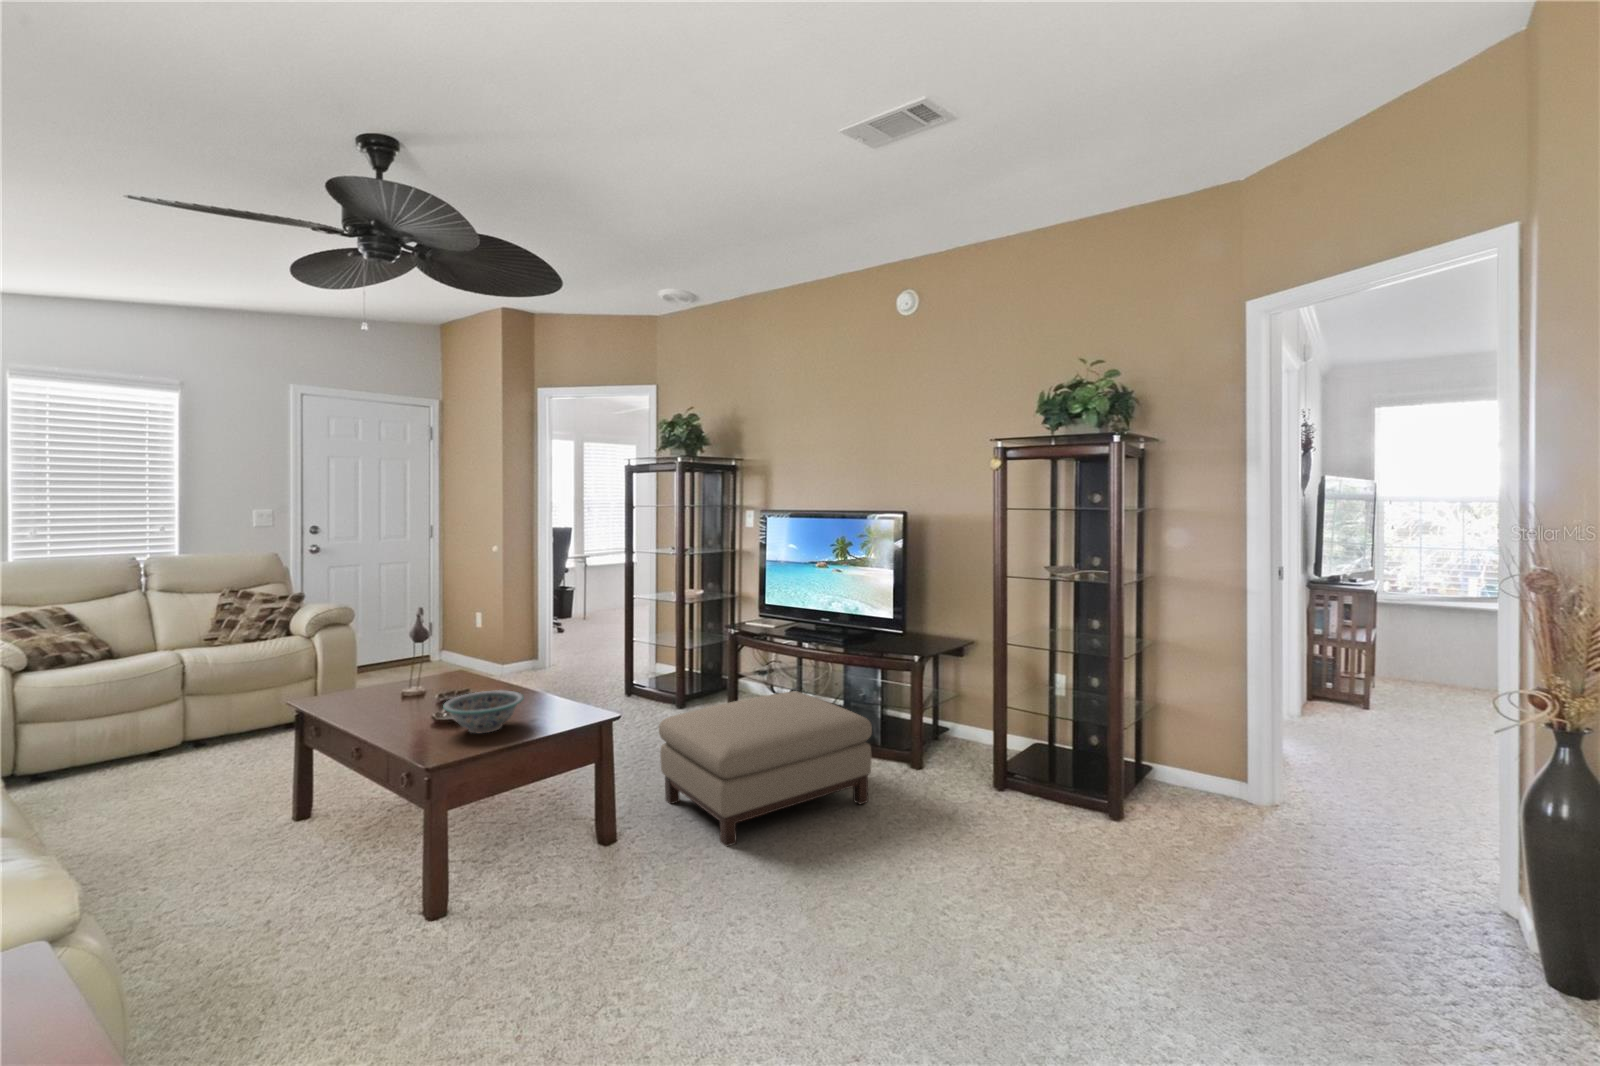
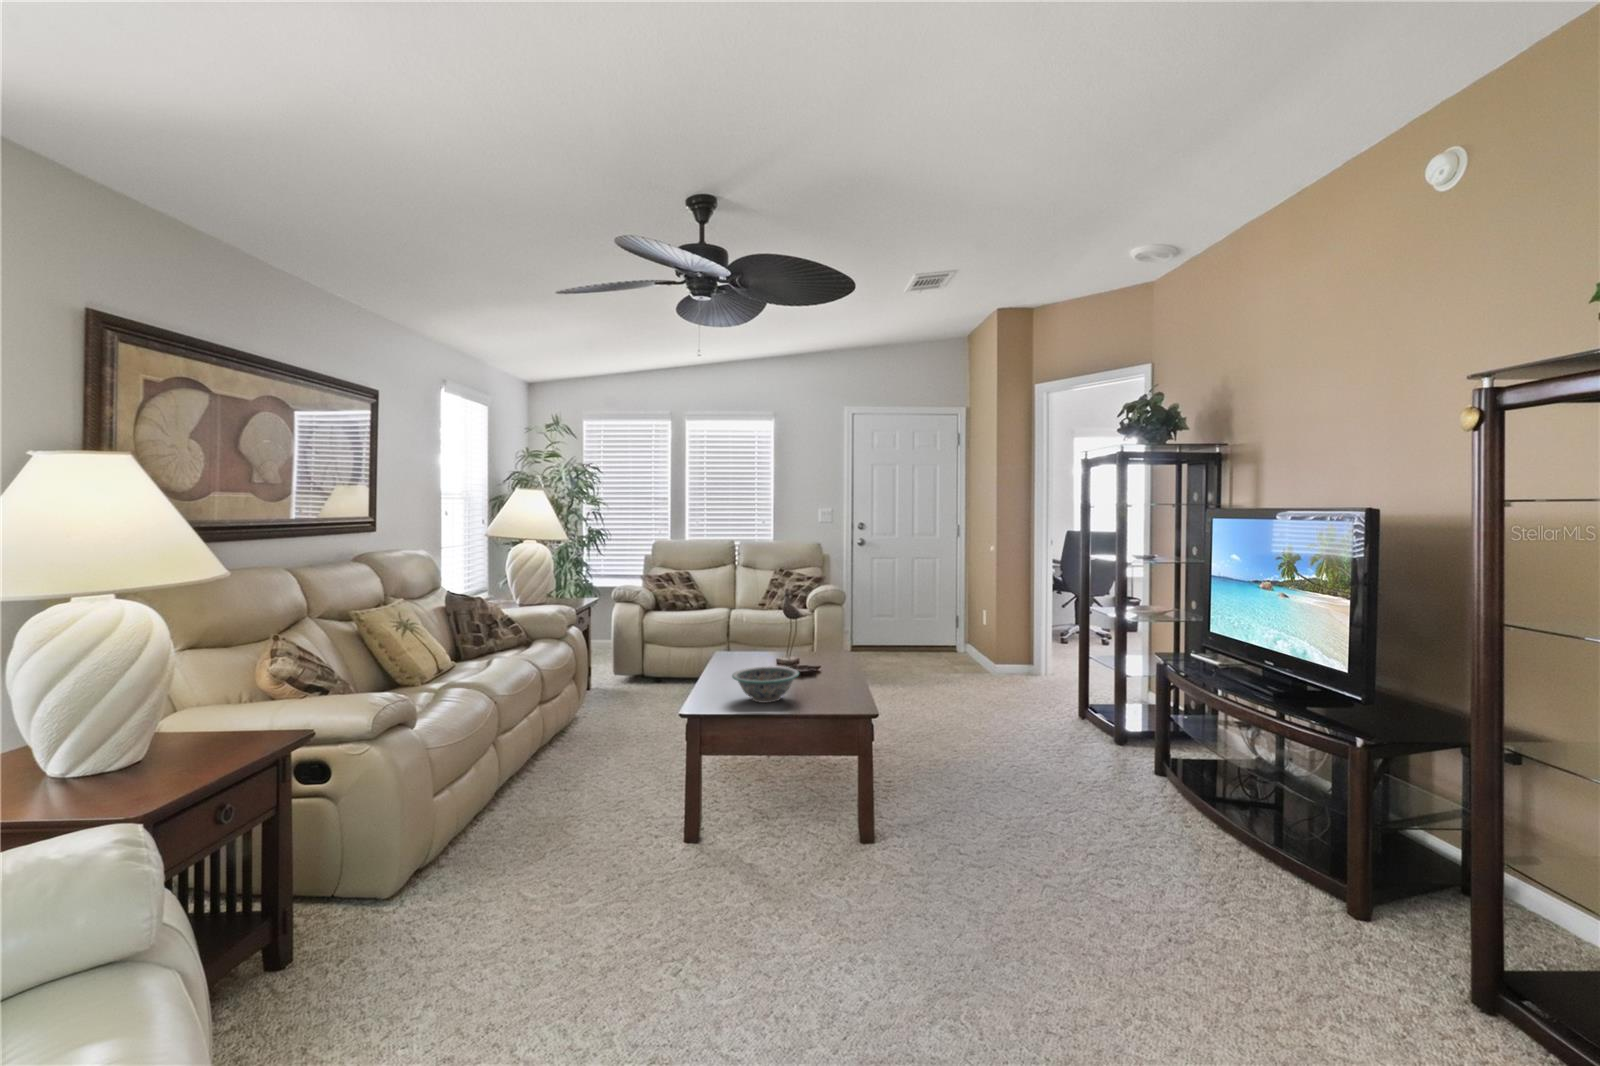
ottoman: present [659,691,872,846] -> none [930,735,1186,926]

